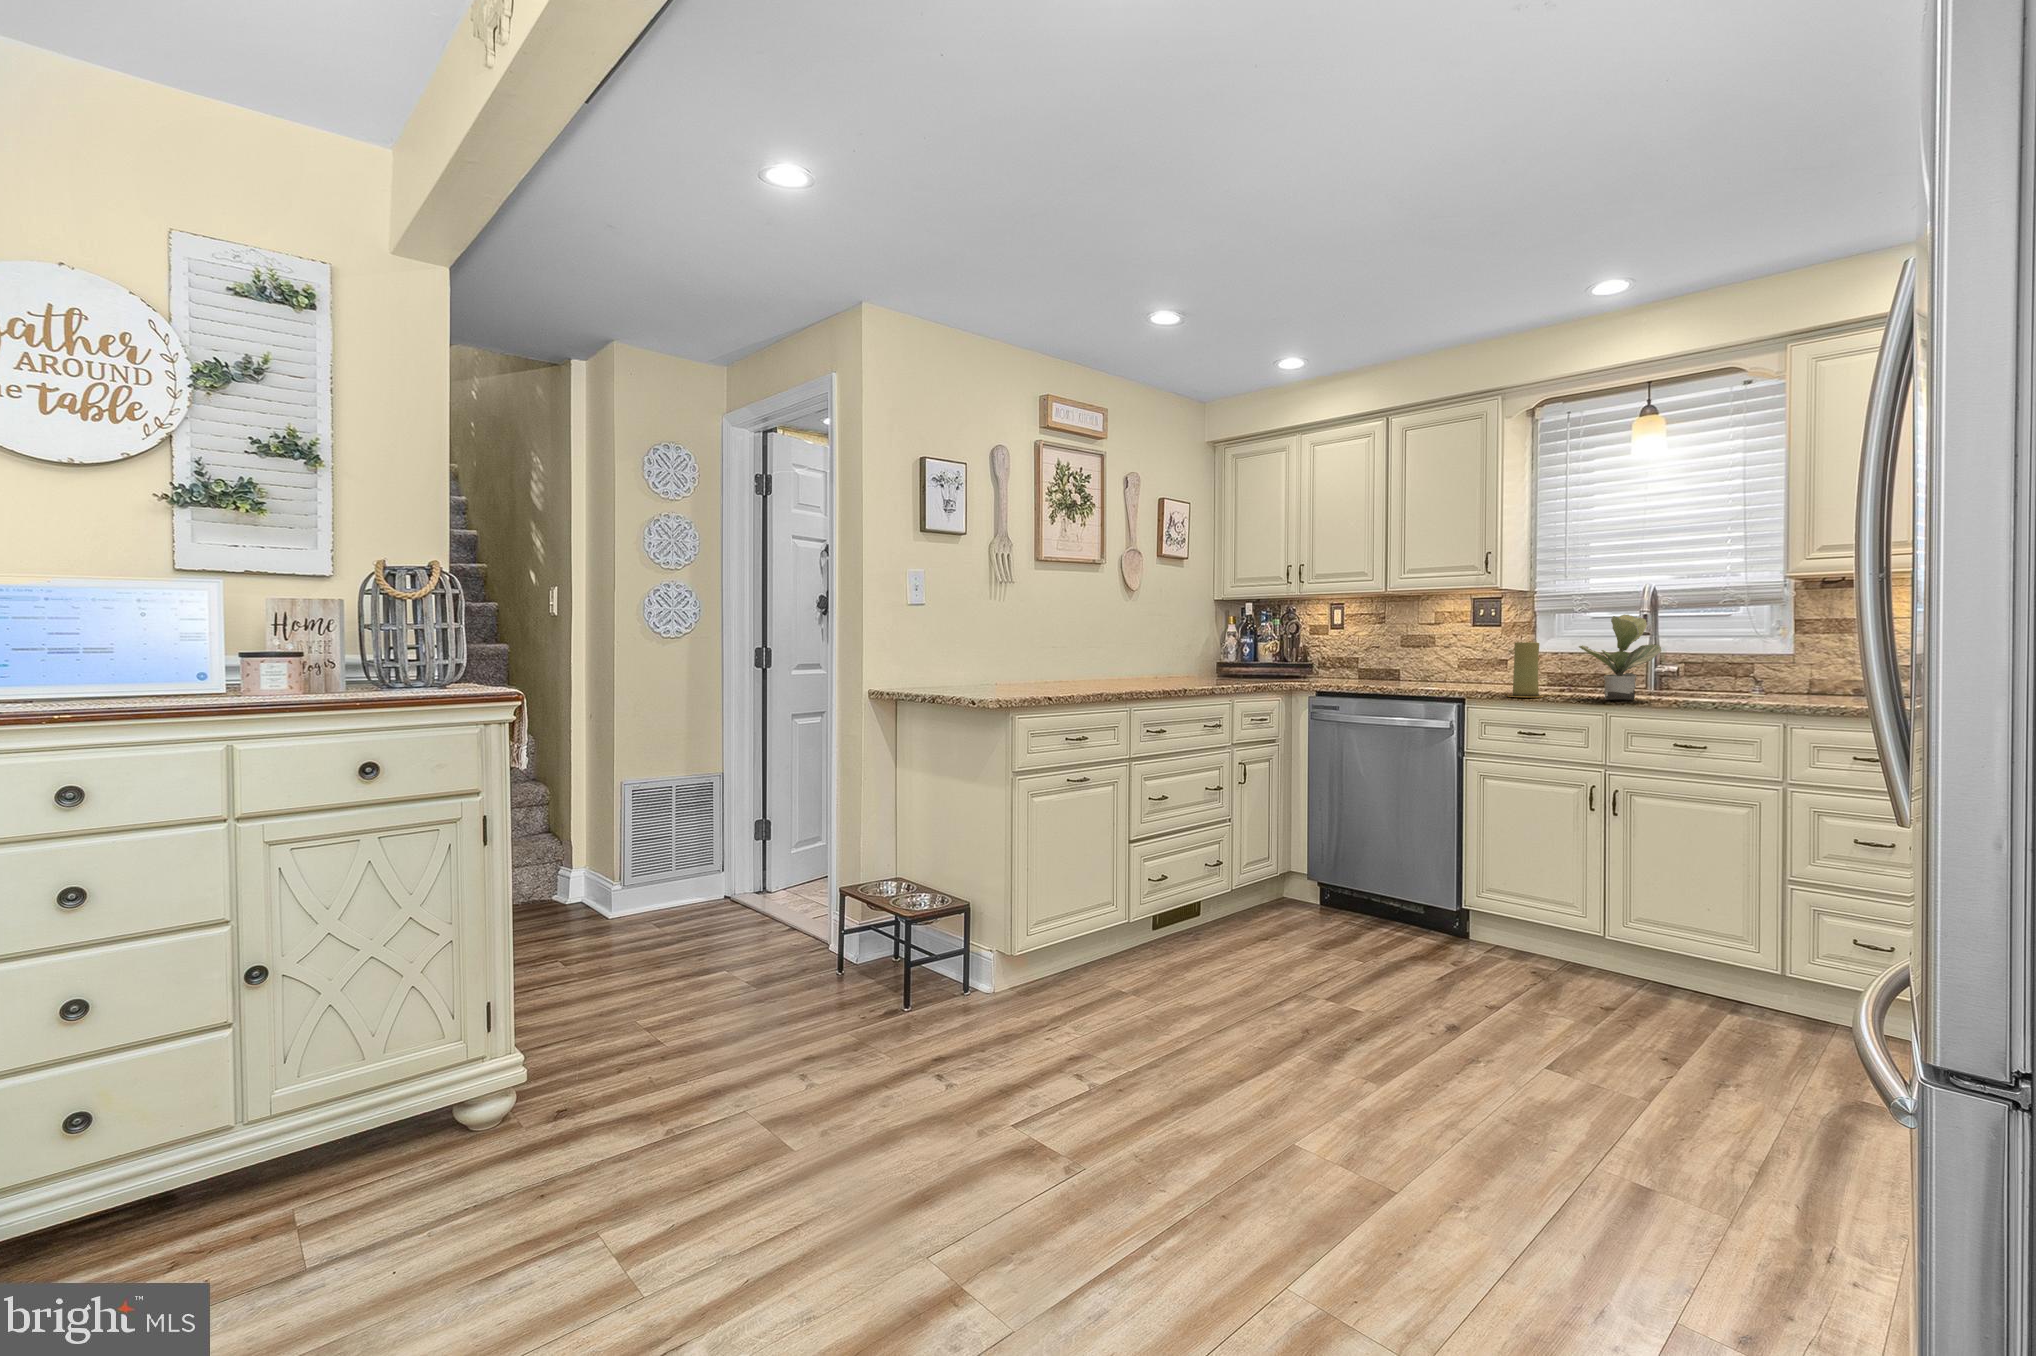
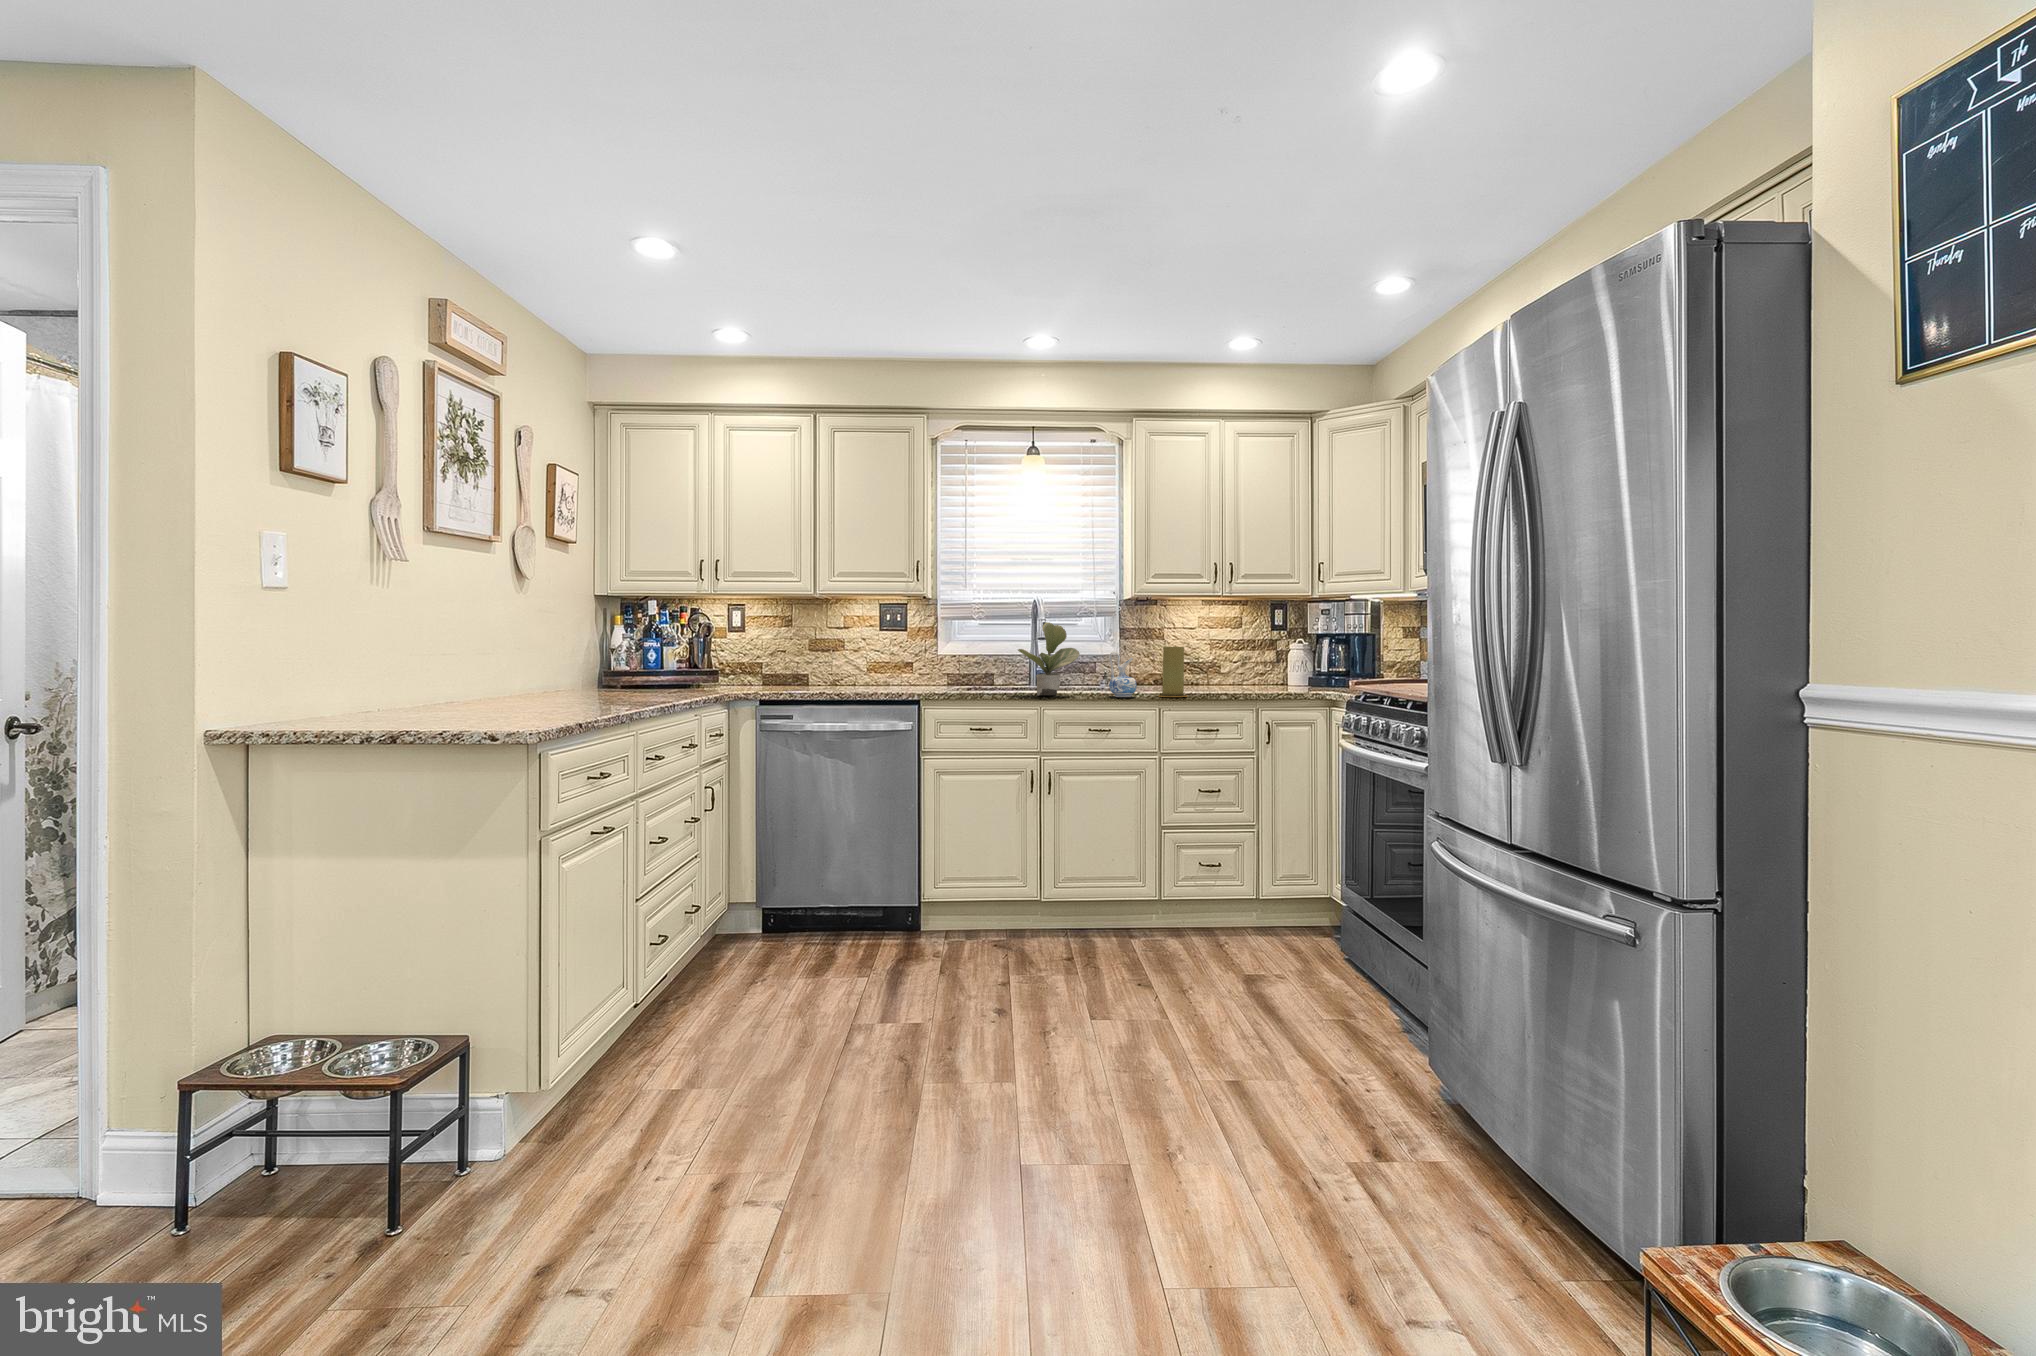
candle: present [1508,642,1543,697] -> present [1159,646,1186,697]
ceramic pitcher: none [1702,649,1744,706] -> present [1109,652,1137,697]

